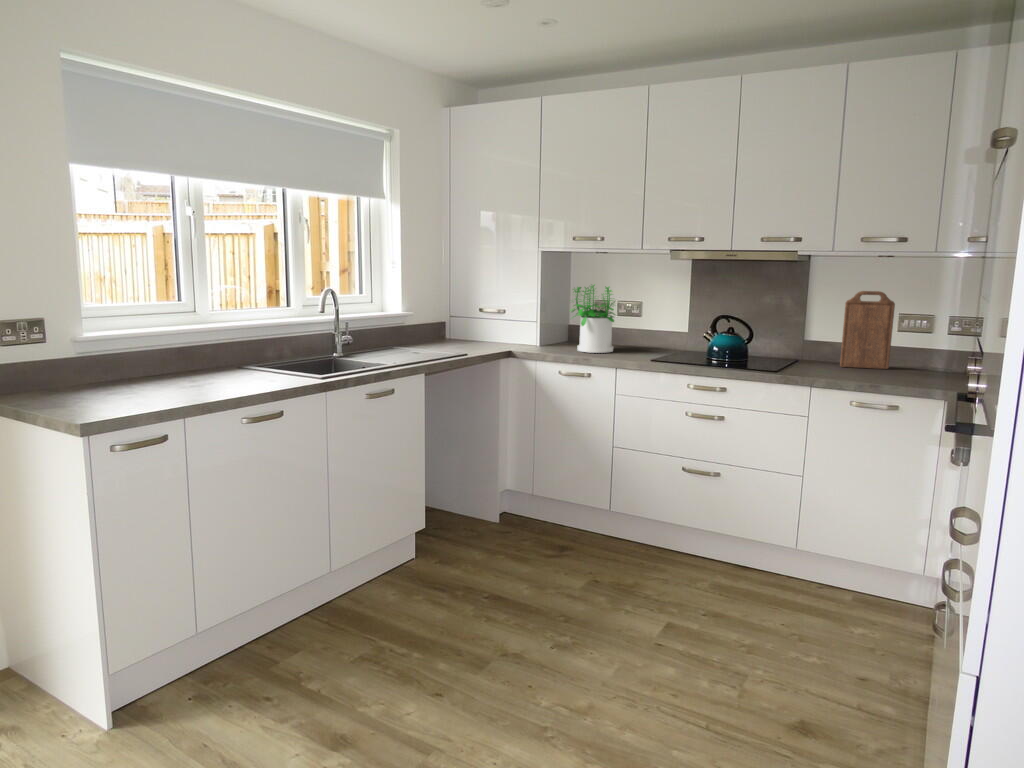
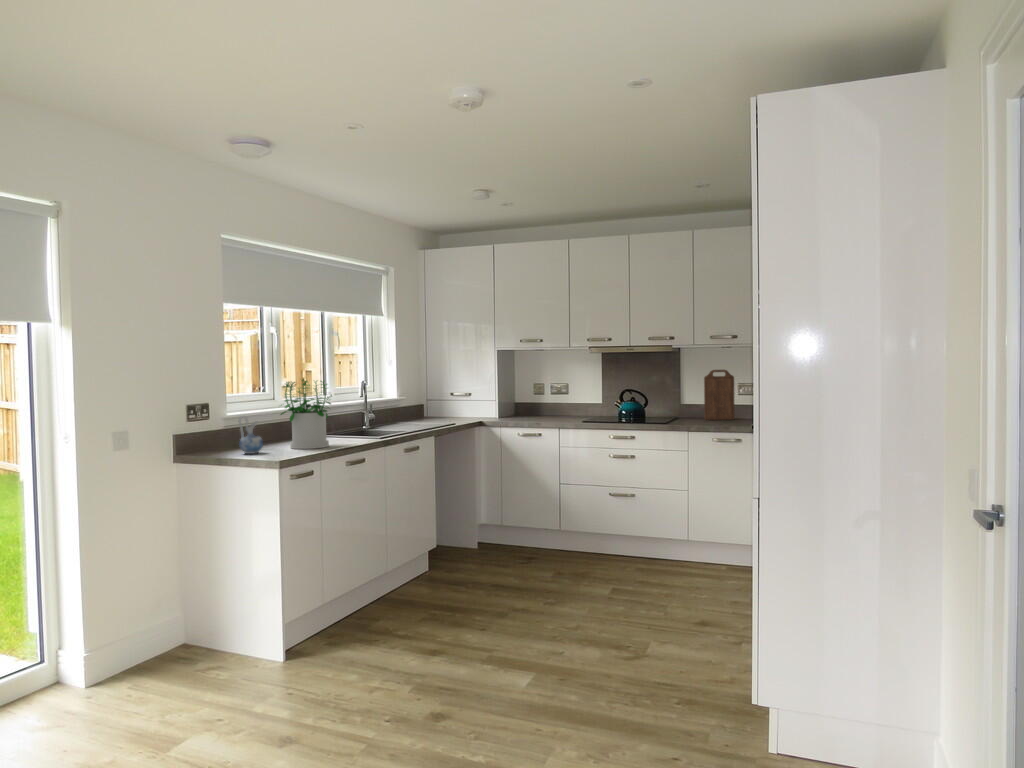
potted plant: present [572,285,615,353] -> present [281,379,332,449]
ceramic pitcher: none [59,343,101,403] -> present [239,416,263,454]

